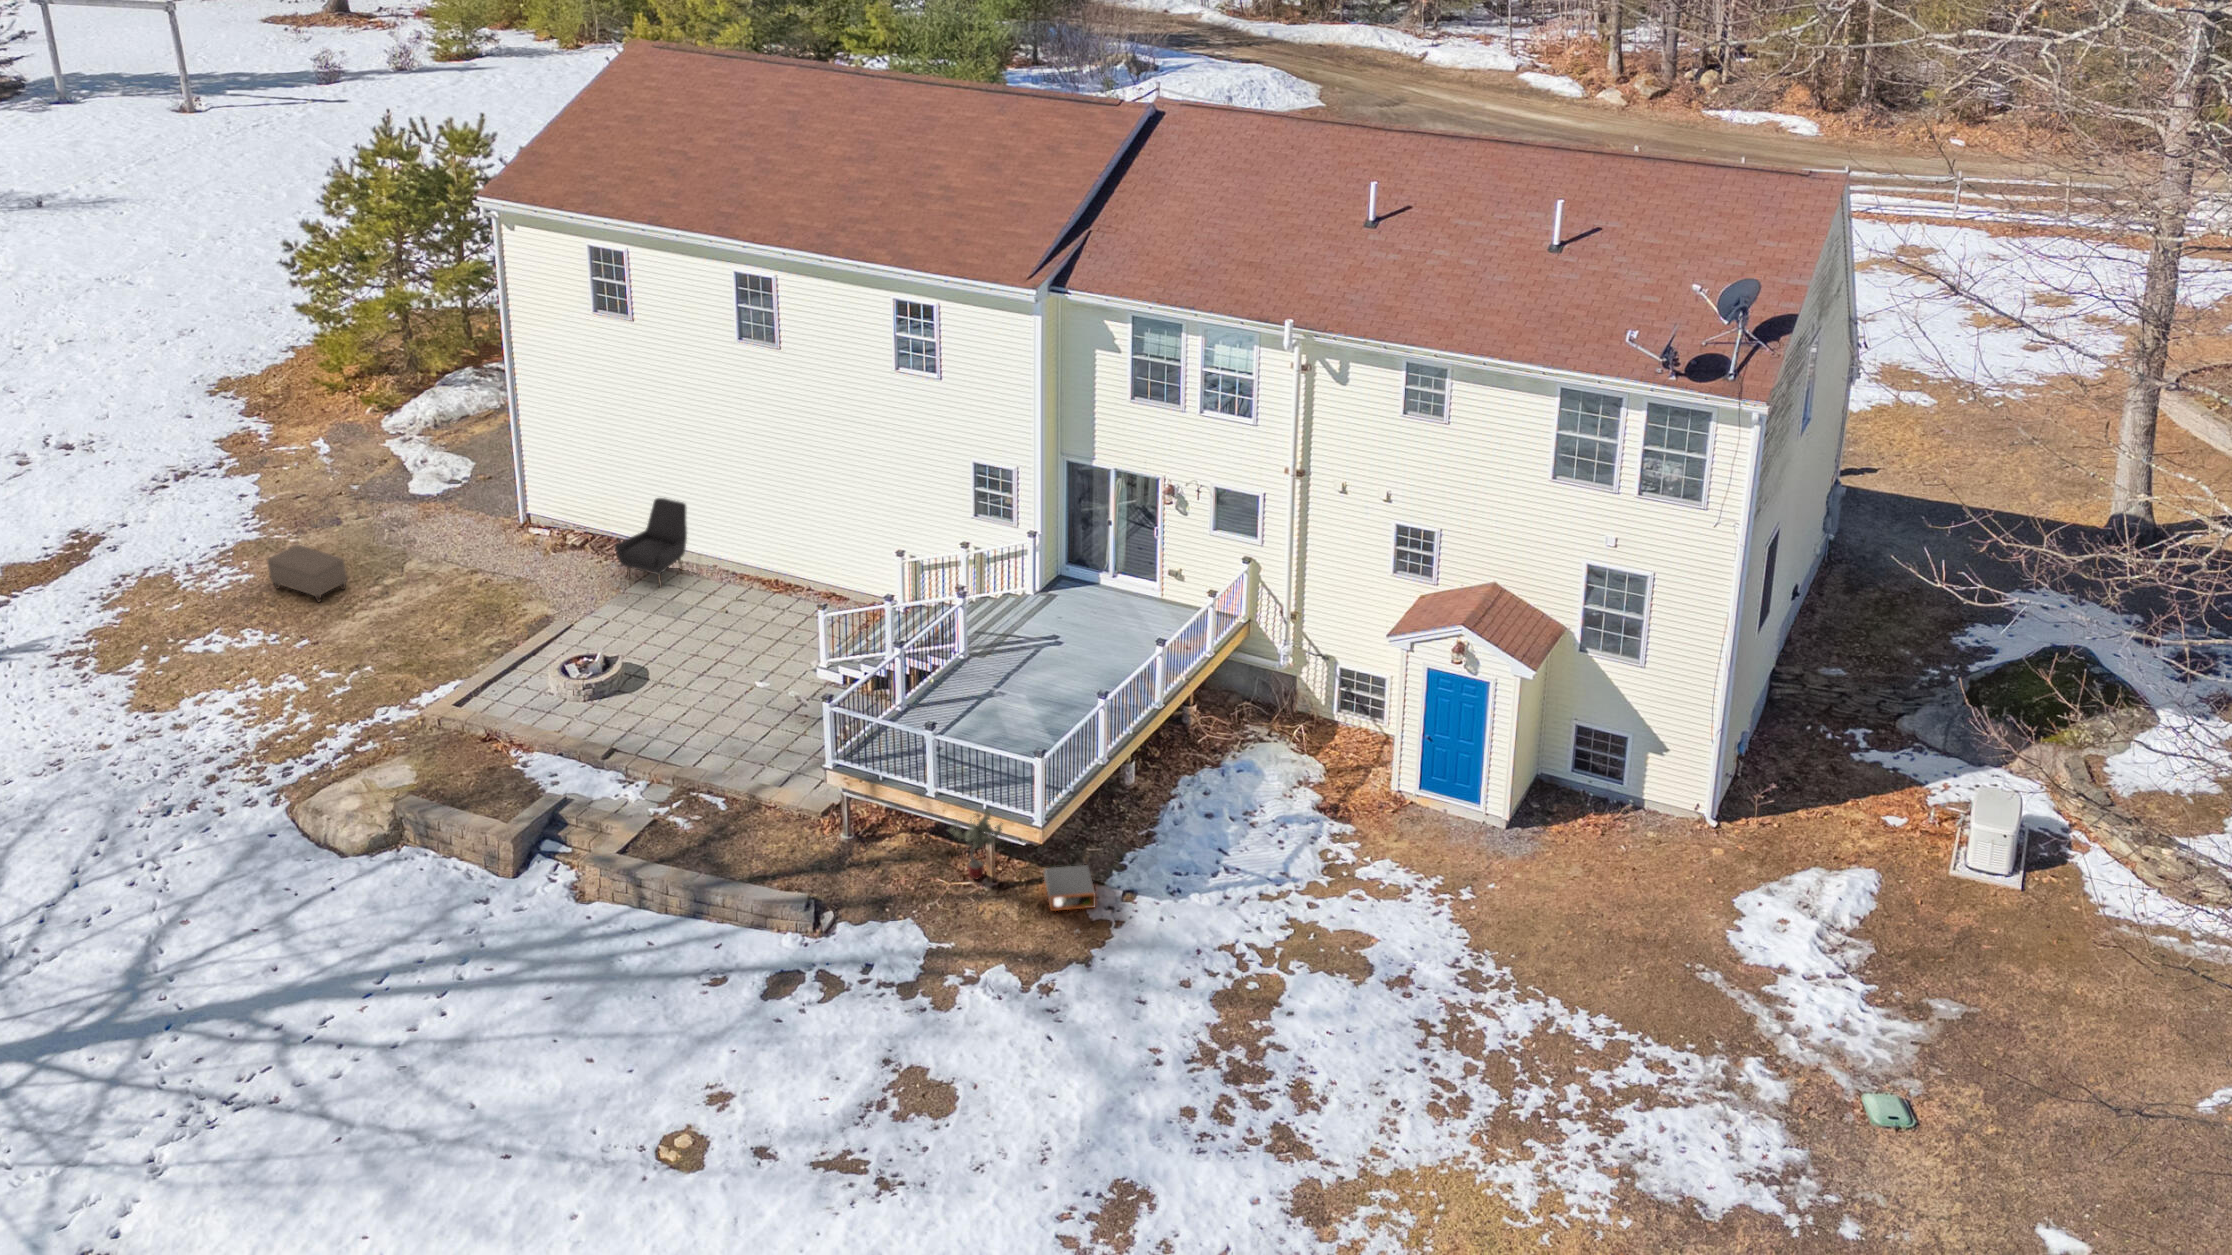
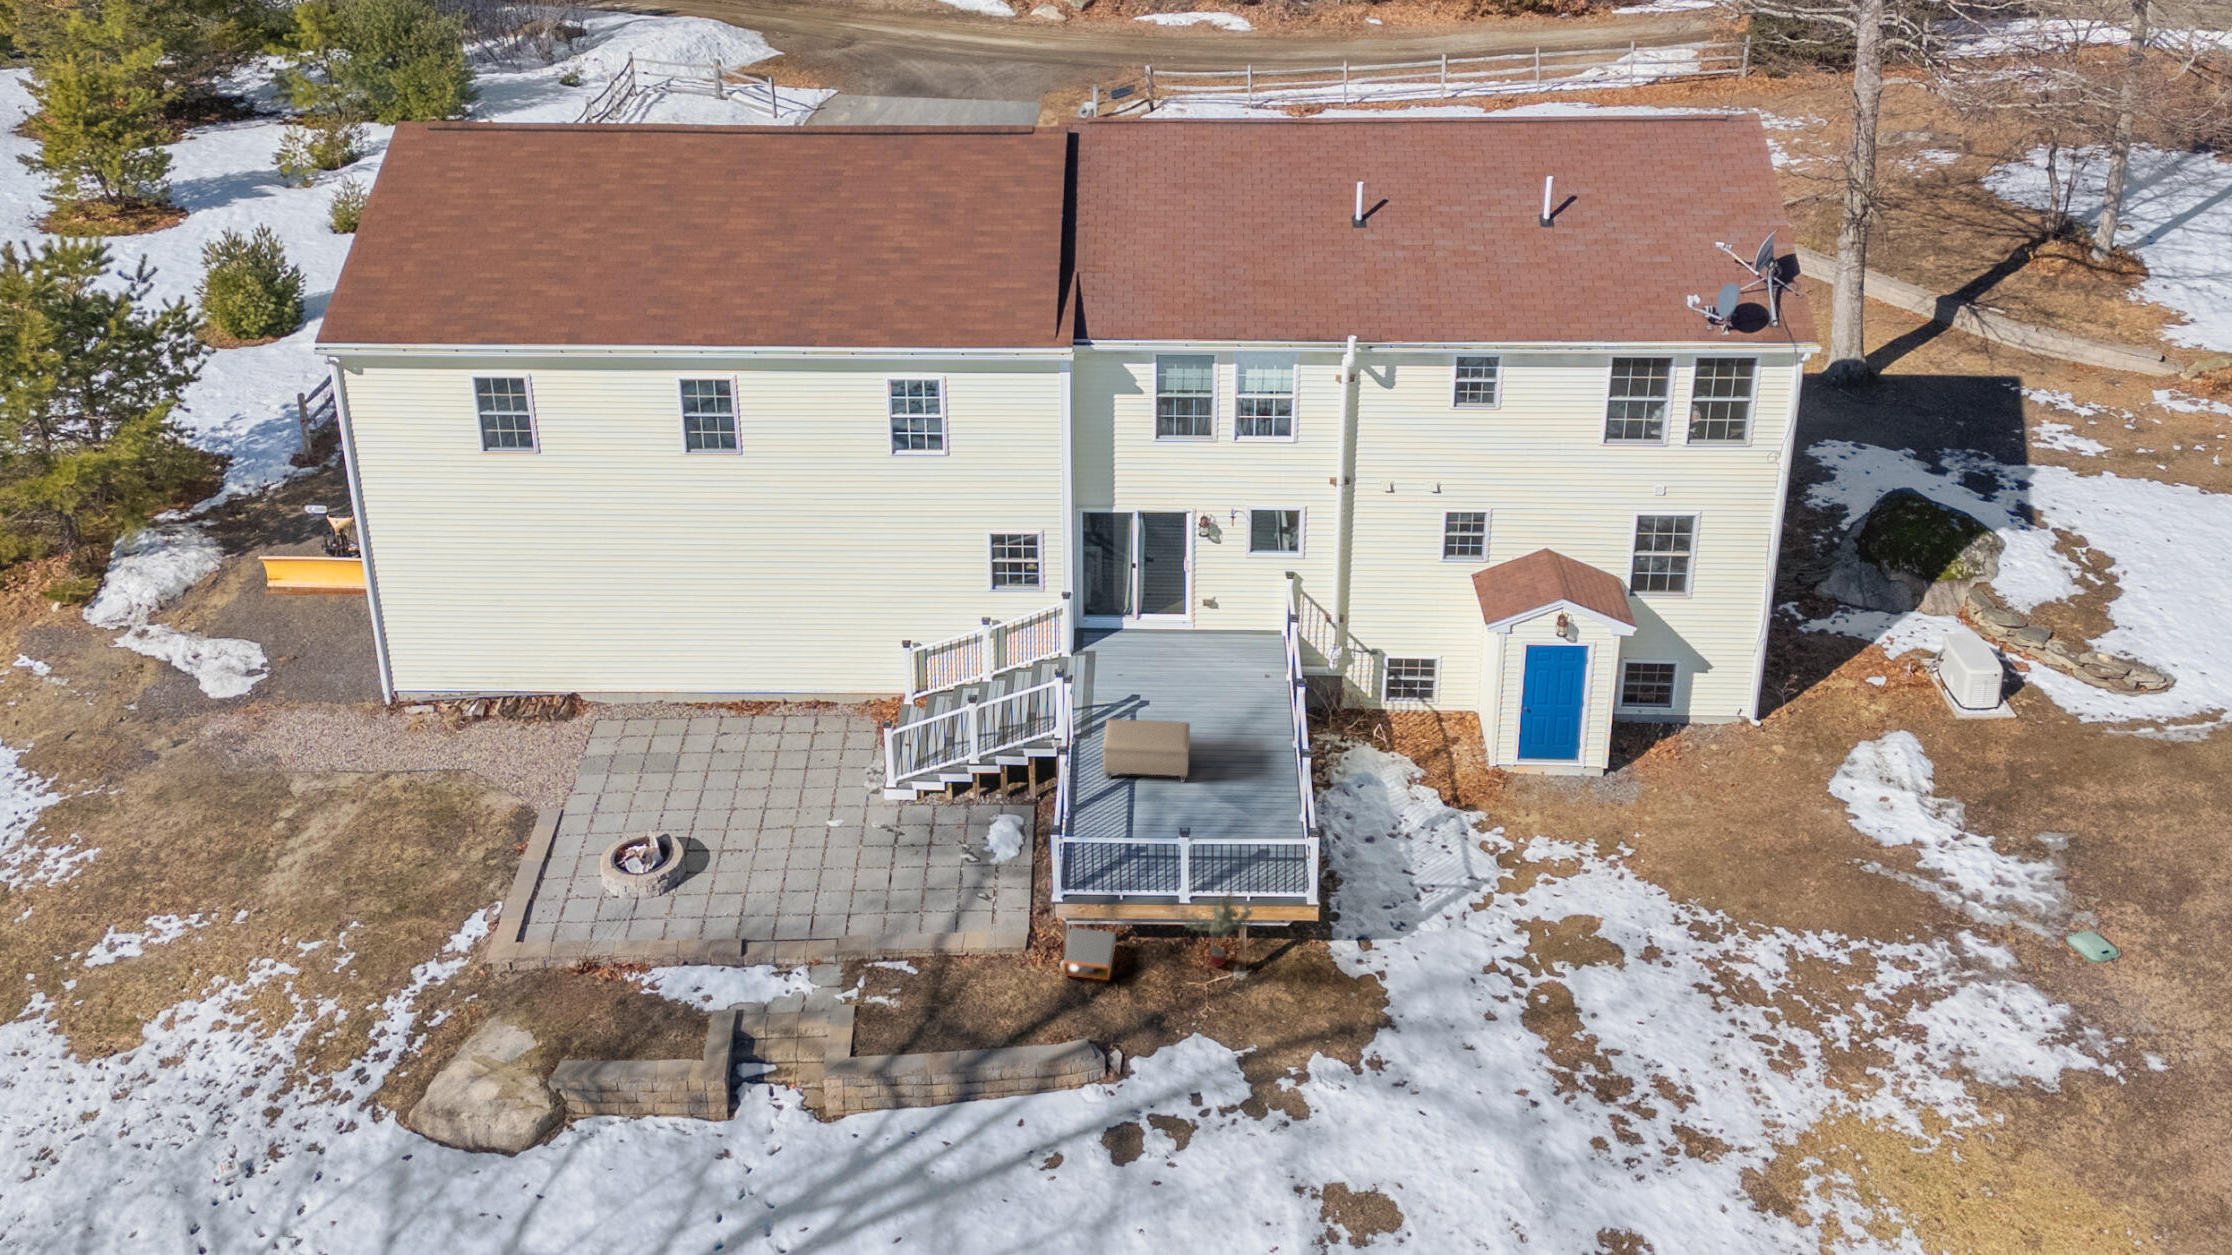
chair: present [614,498,687,587] -> none [577,634,652,733]
ottoman: present [267,545,347,602] -> present [1103,719,1190,782]
storage box: present [1044,865,1096,911] -> present [1063,928,1116,980]

